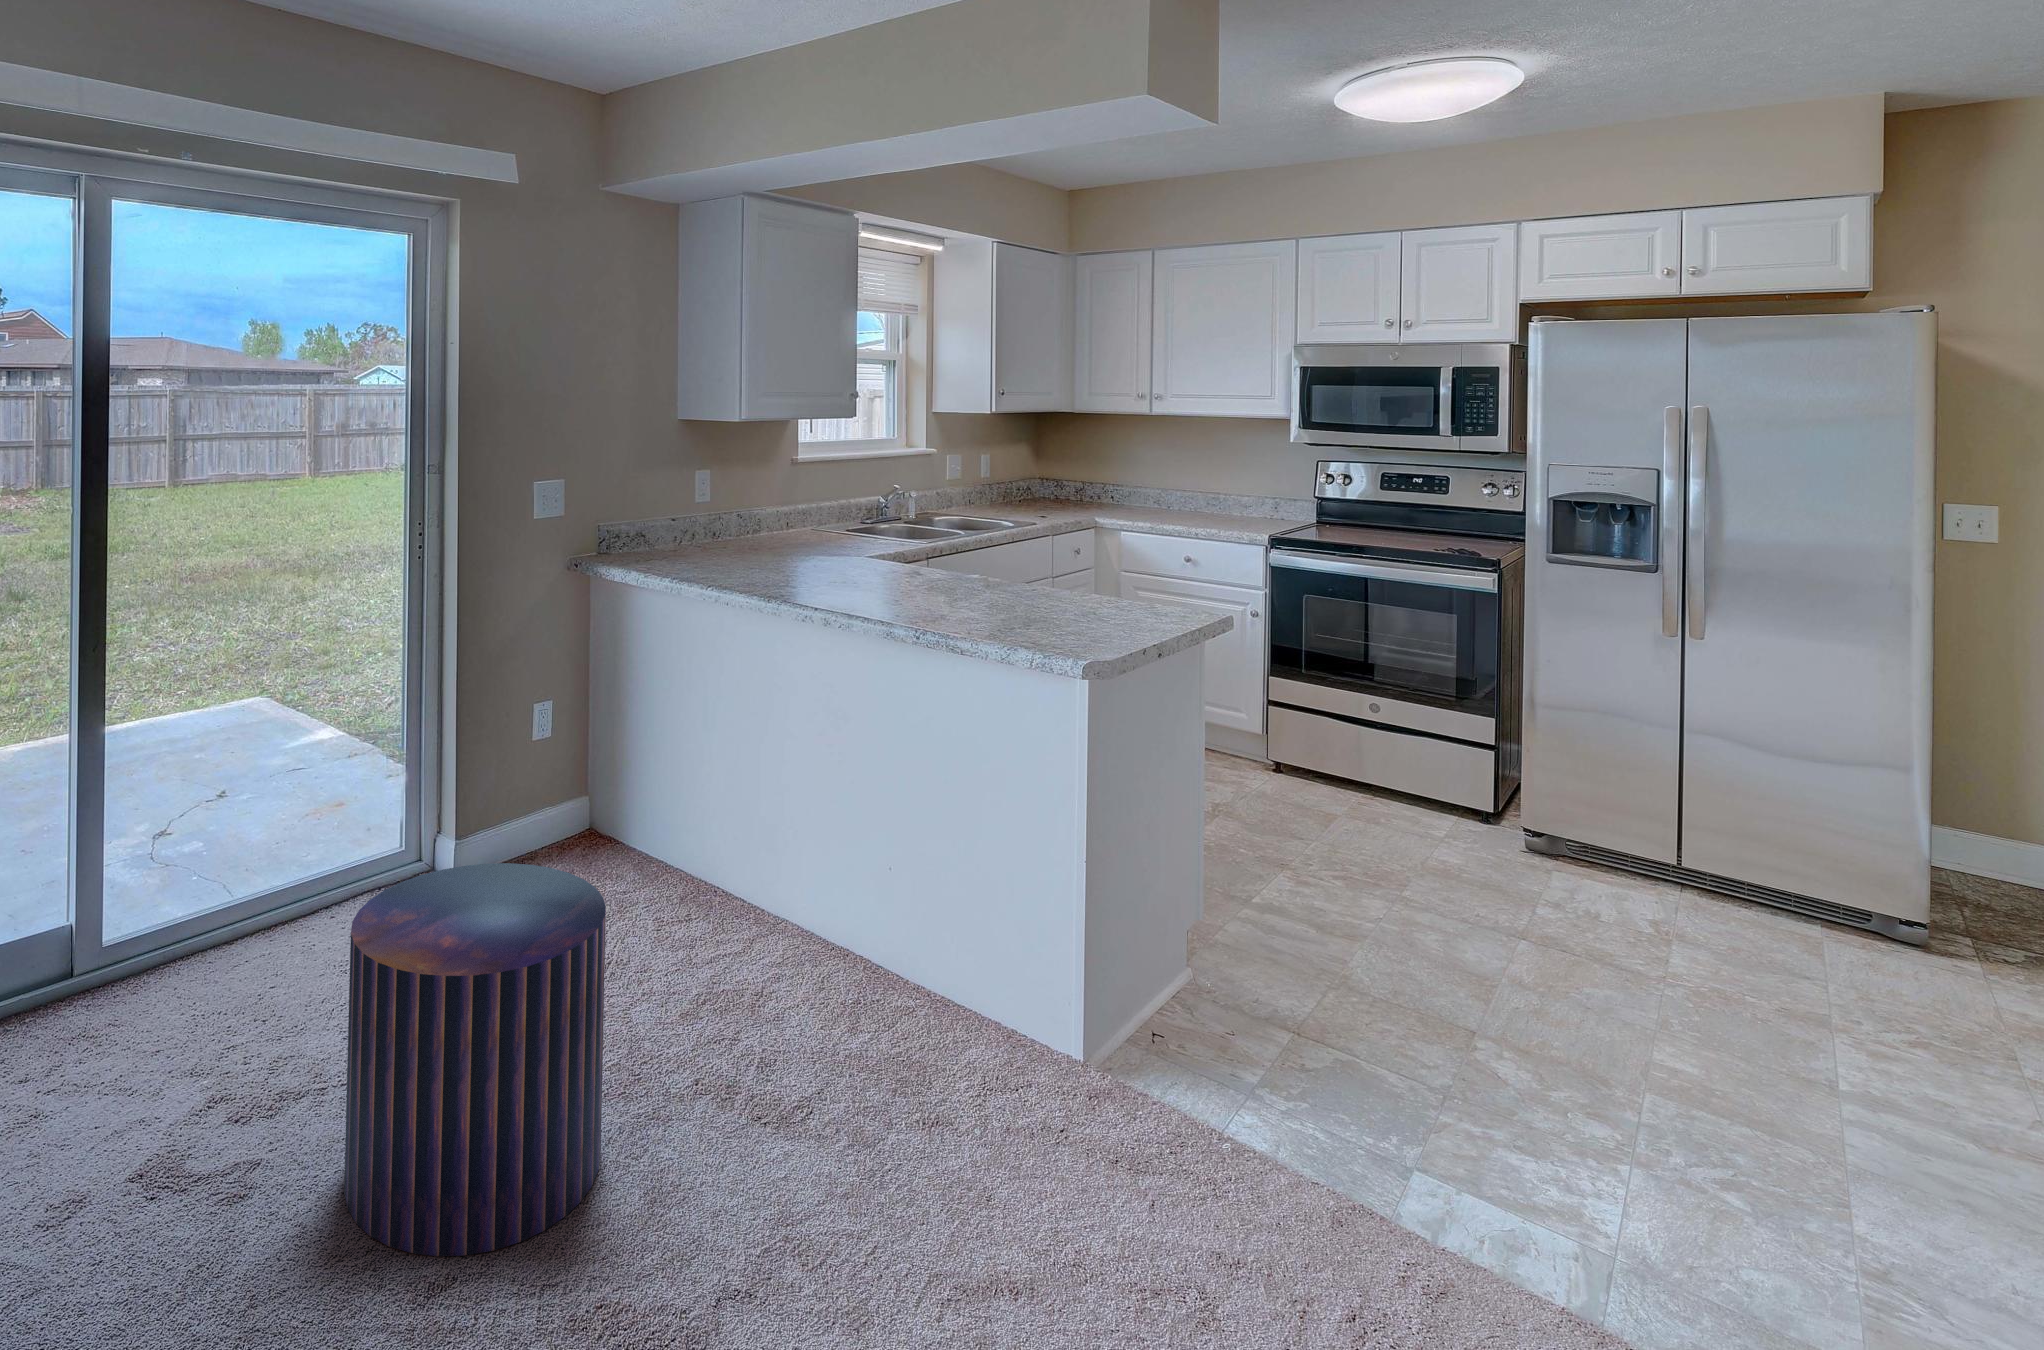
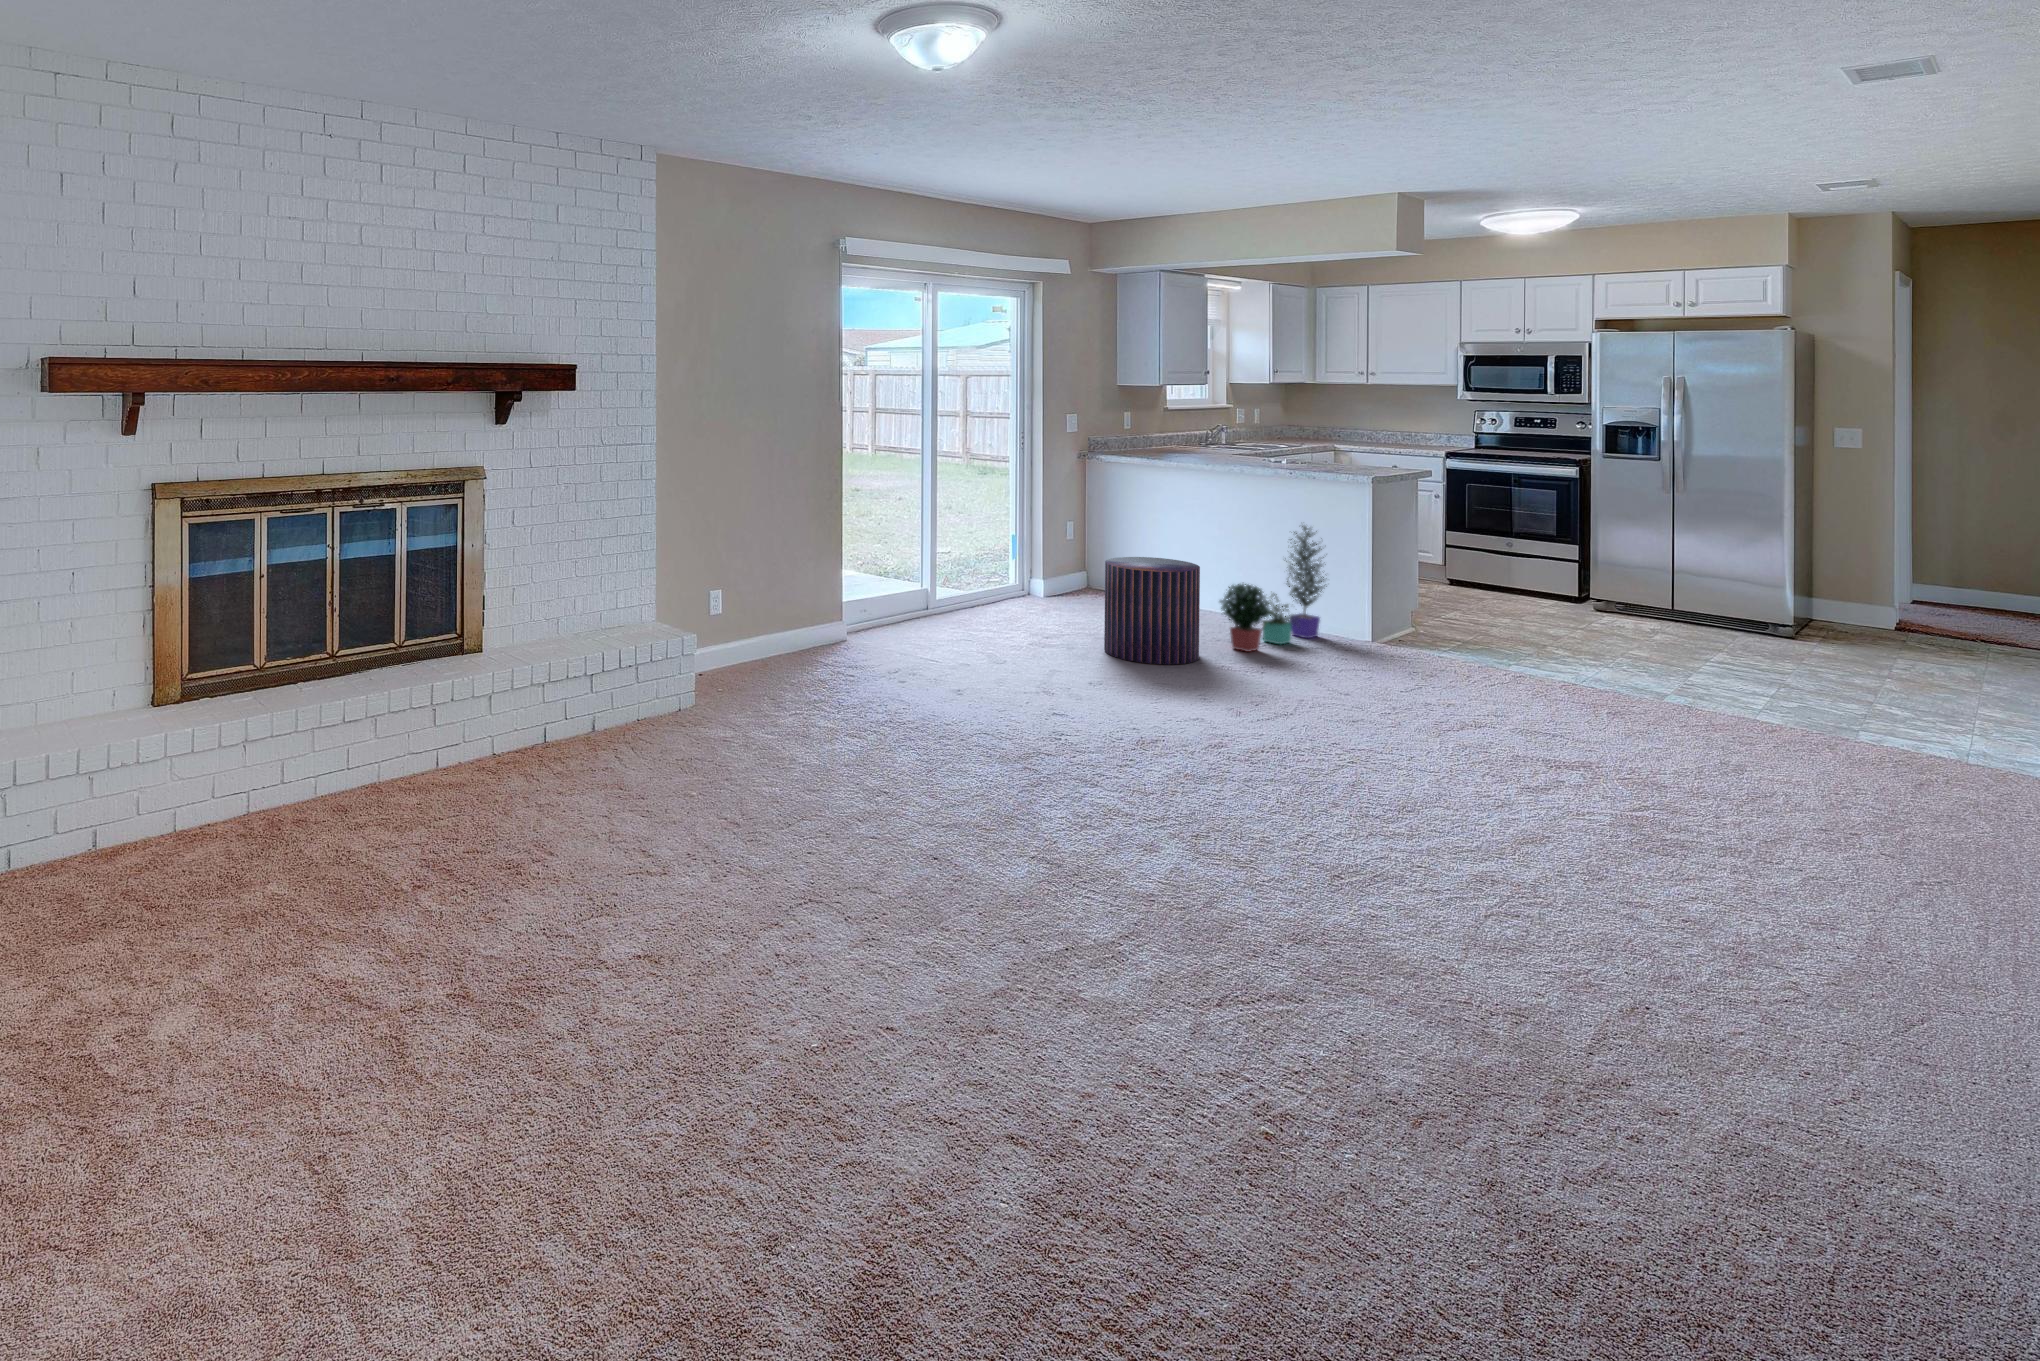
potted plant: none [690,738,994,1136] -> present [1220,526,1327,652]

